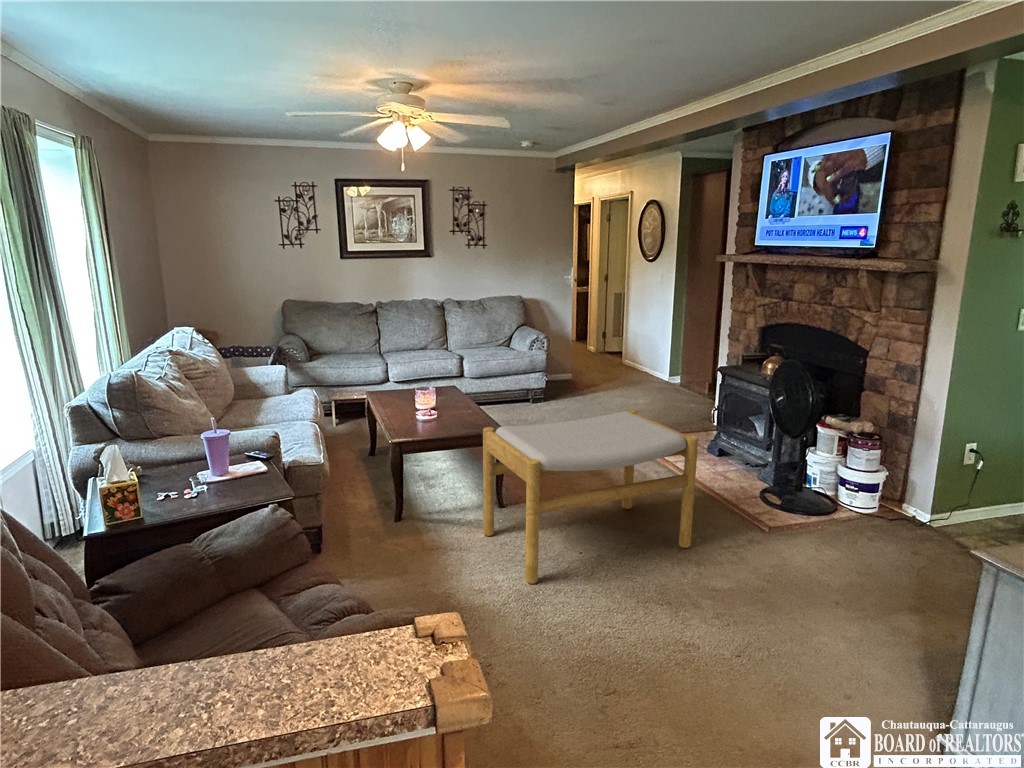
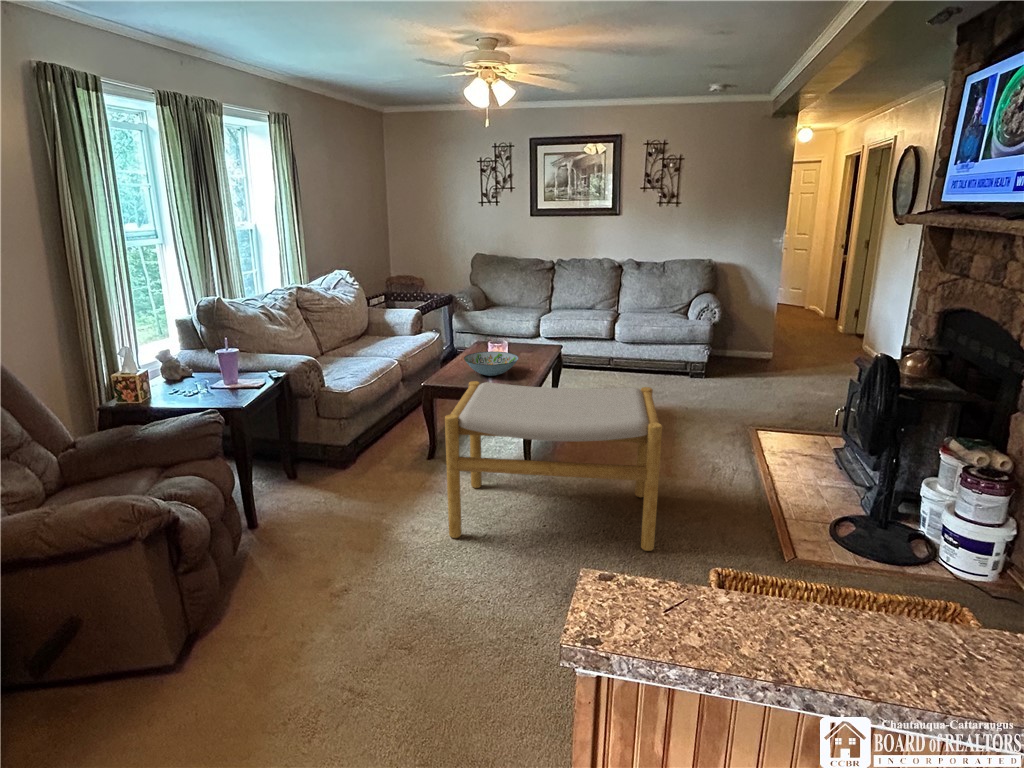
decorative bowl: none [418,398,475,423] -> present [464,351,519,376]

